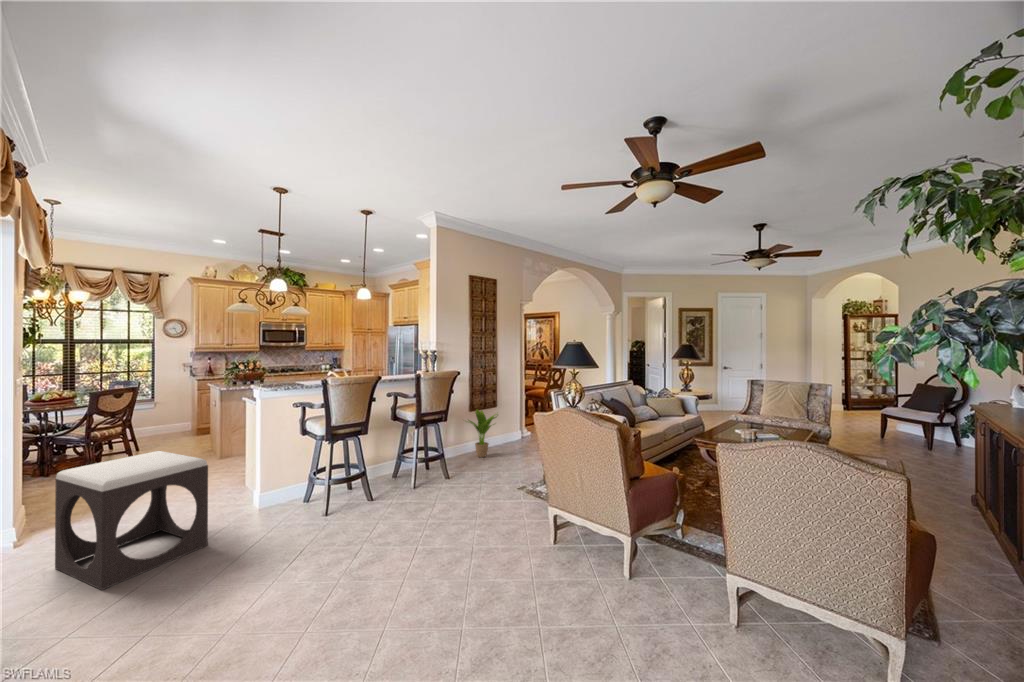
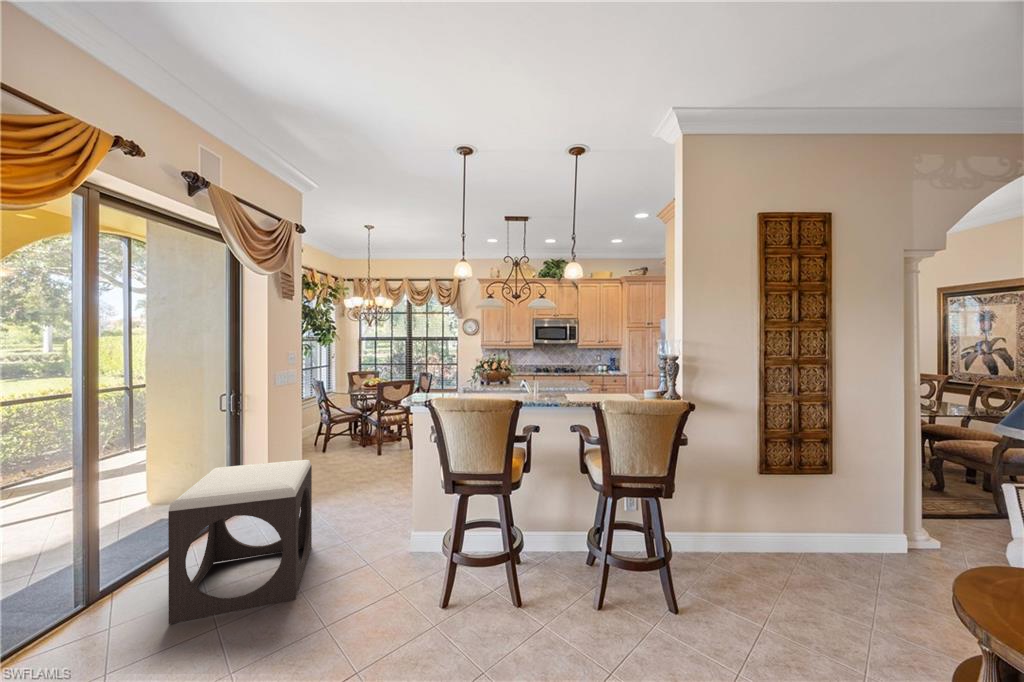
potted plant: present [468,409,497,457] -> none [734,477,828,581]

